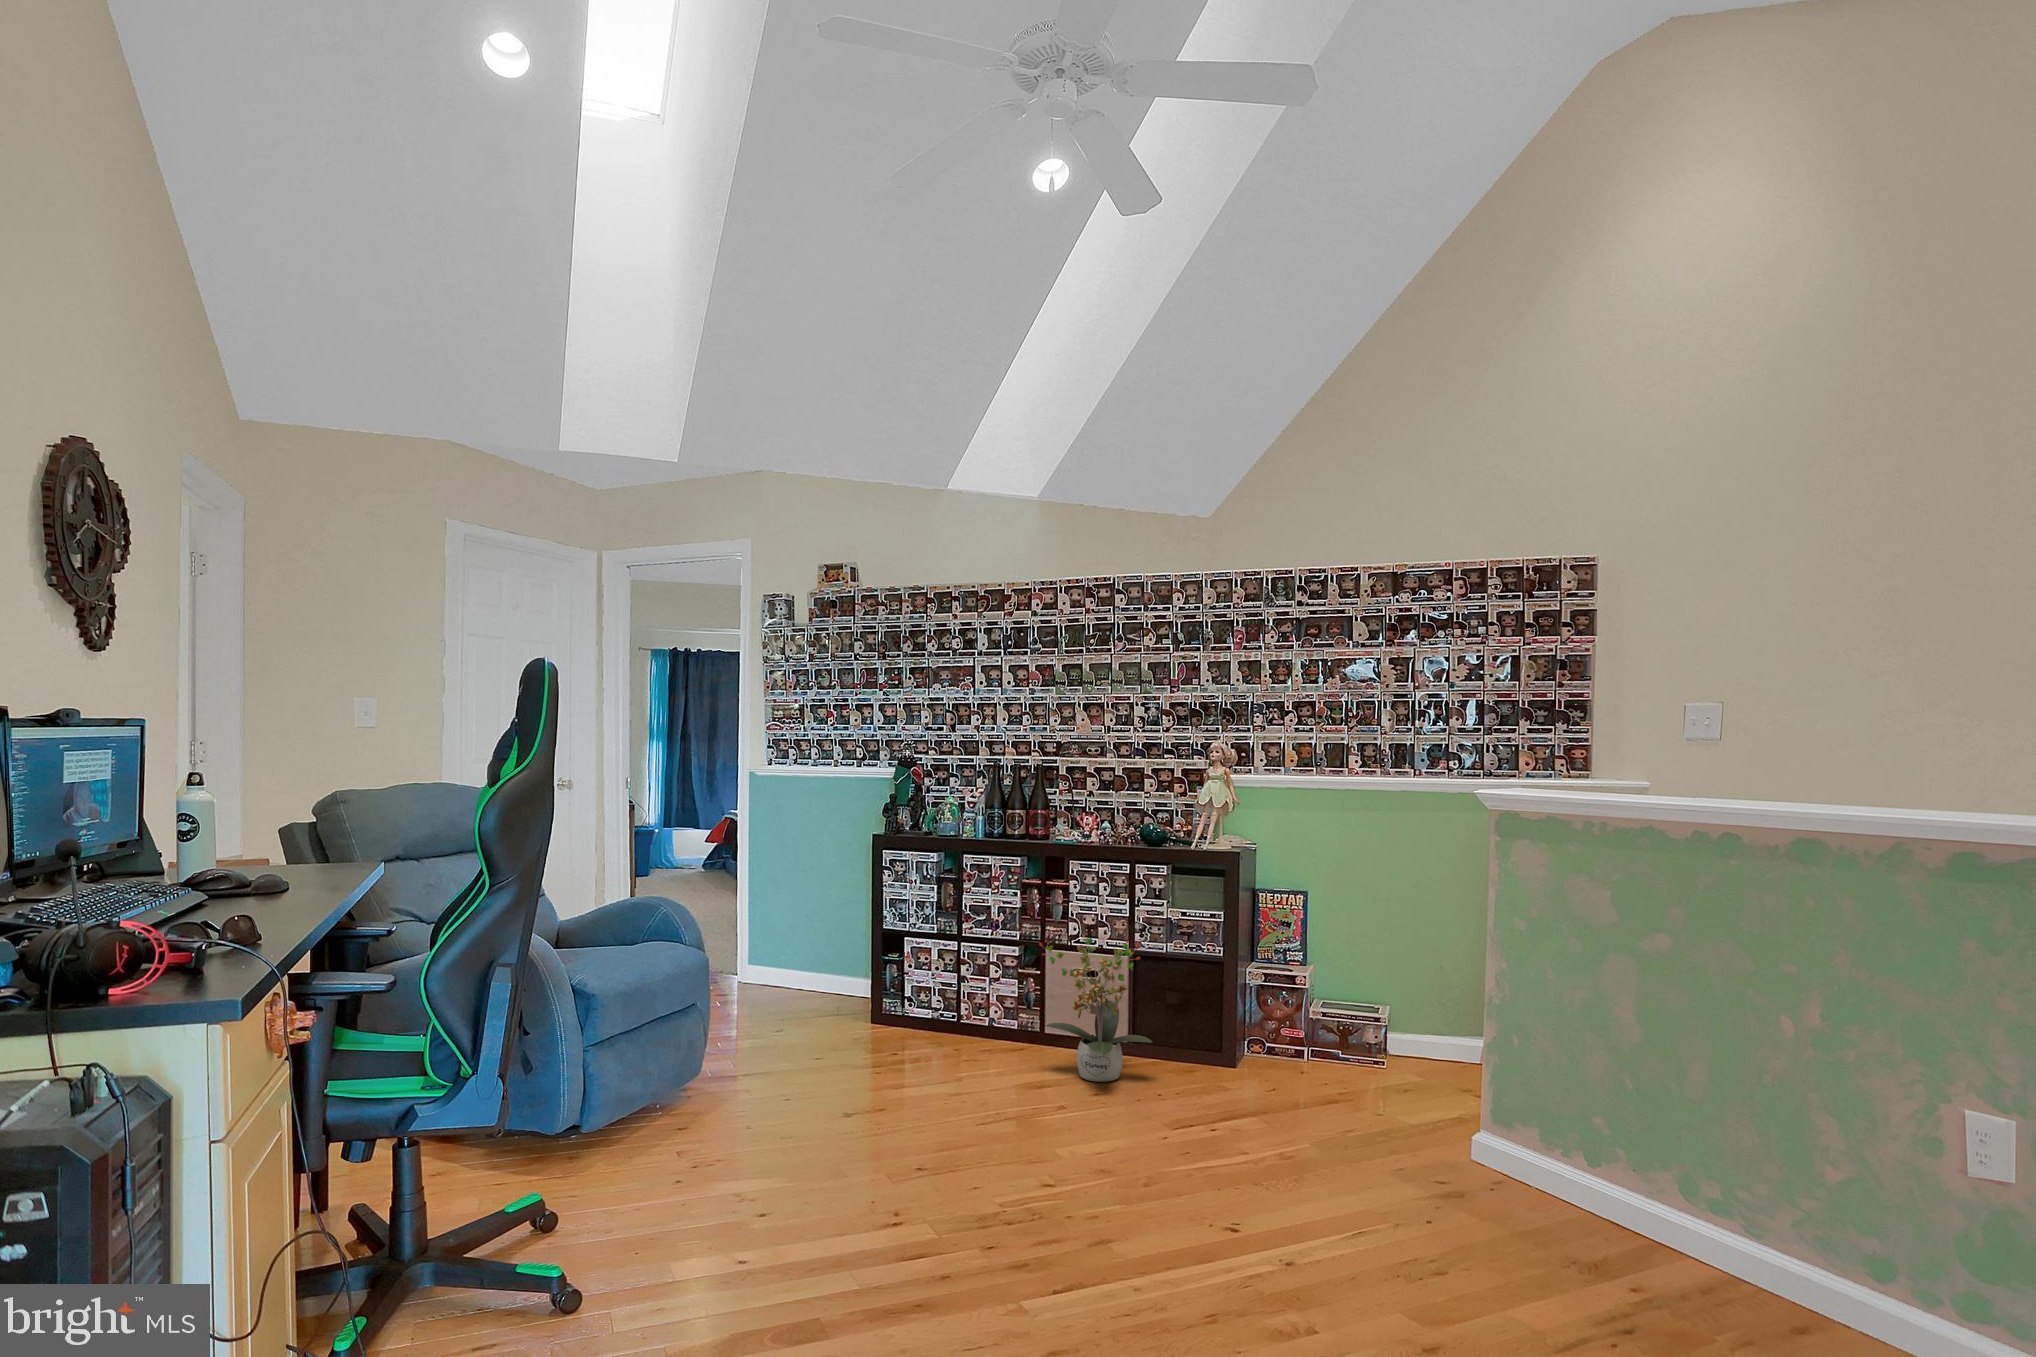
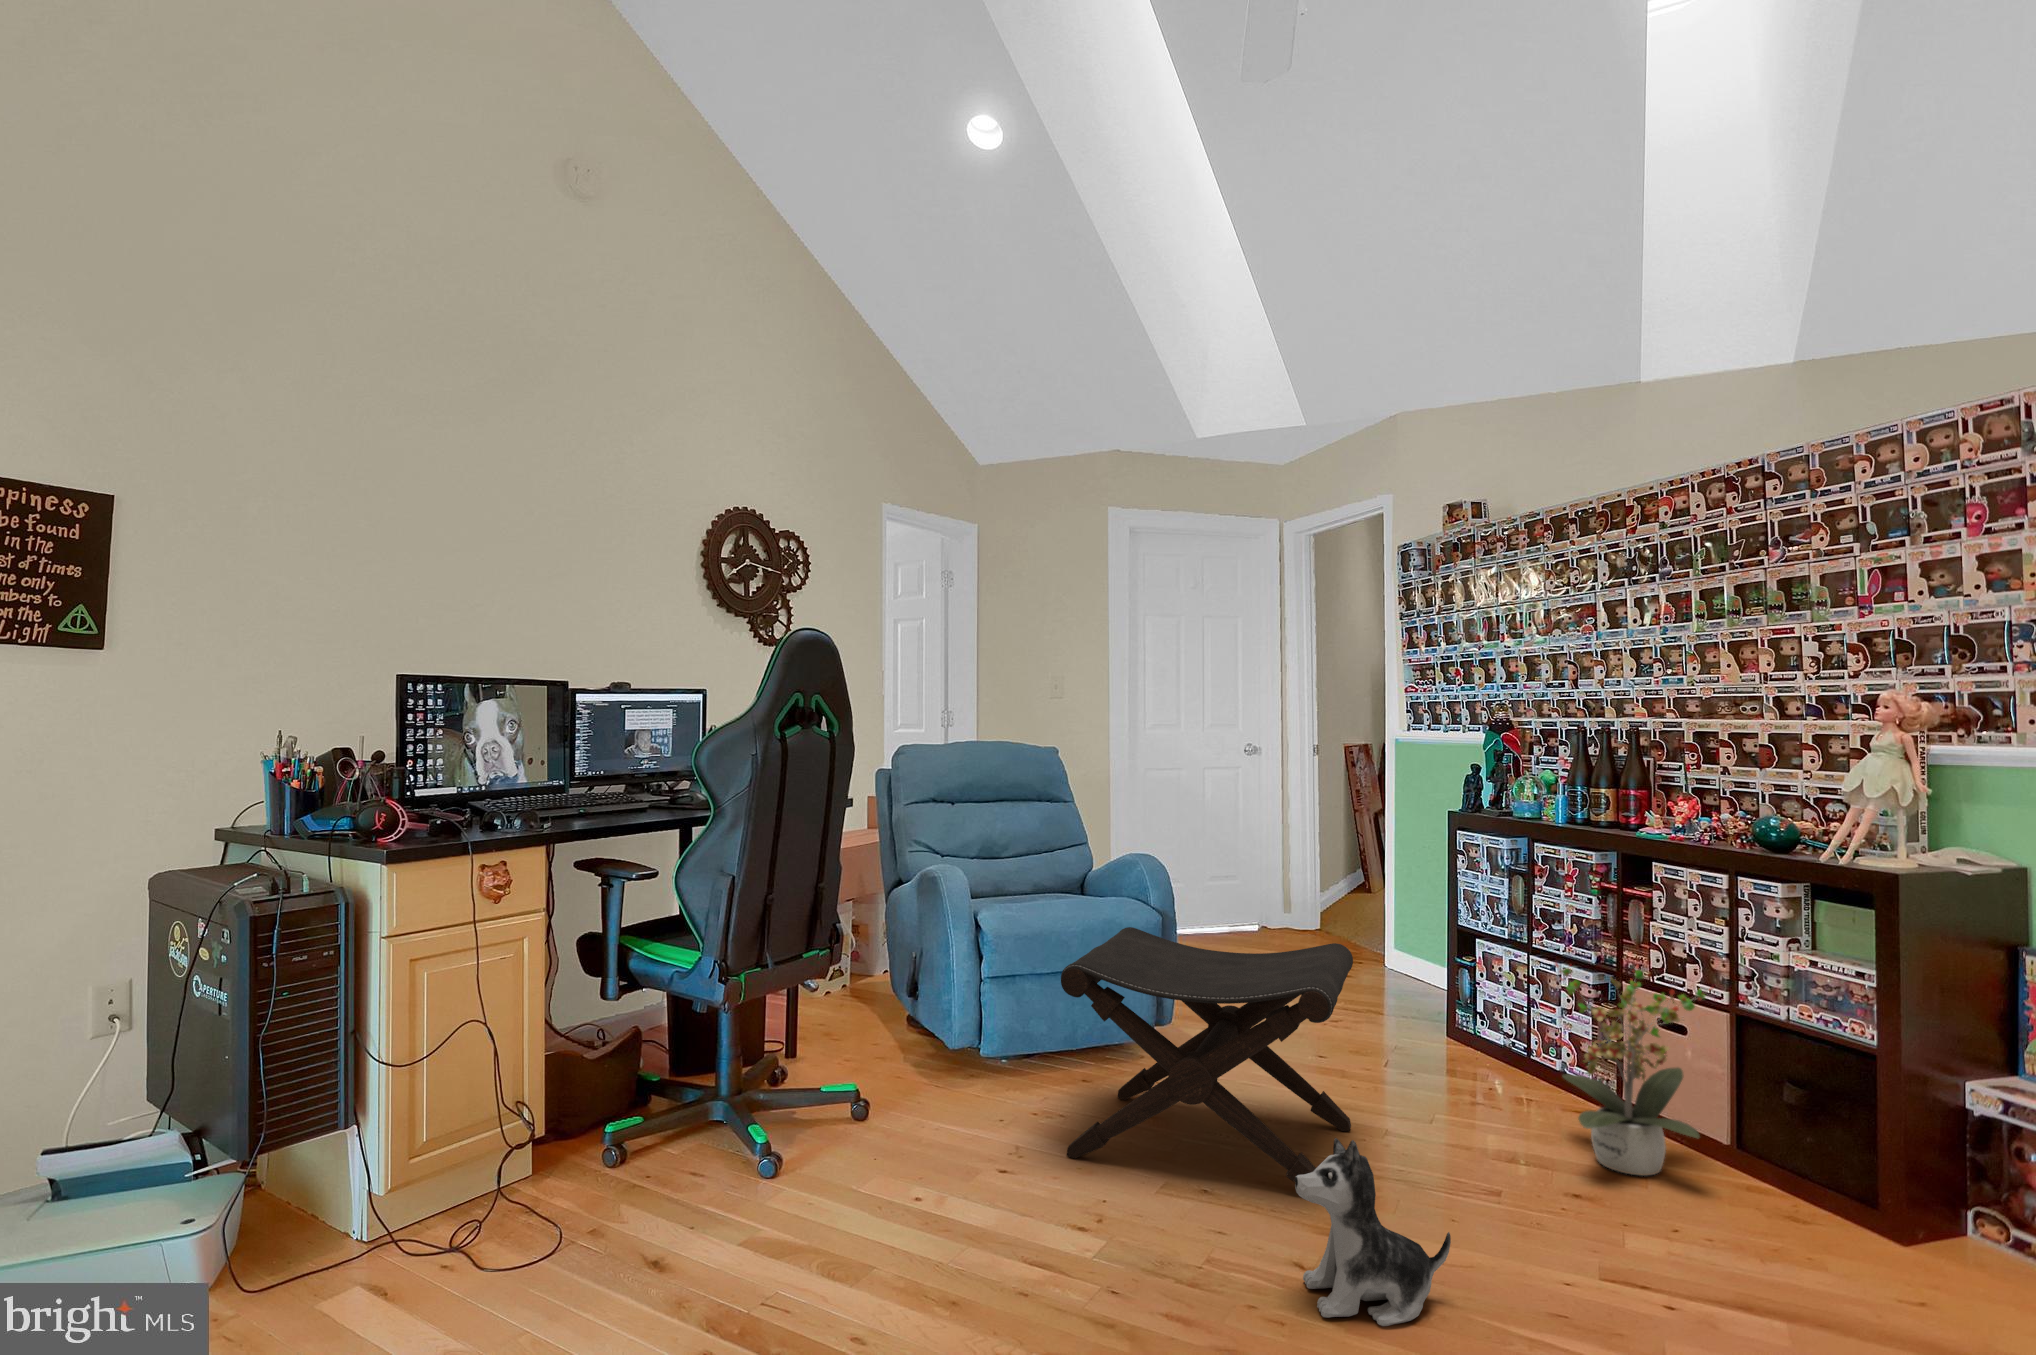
footstool: none [732,957,1018,1216] -> present [1061,927,1353,1182]
plush toy: none [1084,1092,1168,1232] -> present [1295,1138,1451,1326]

